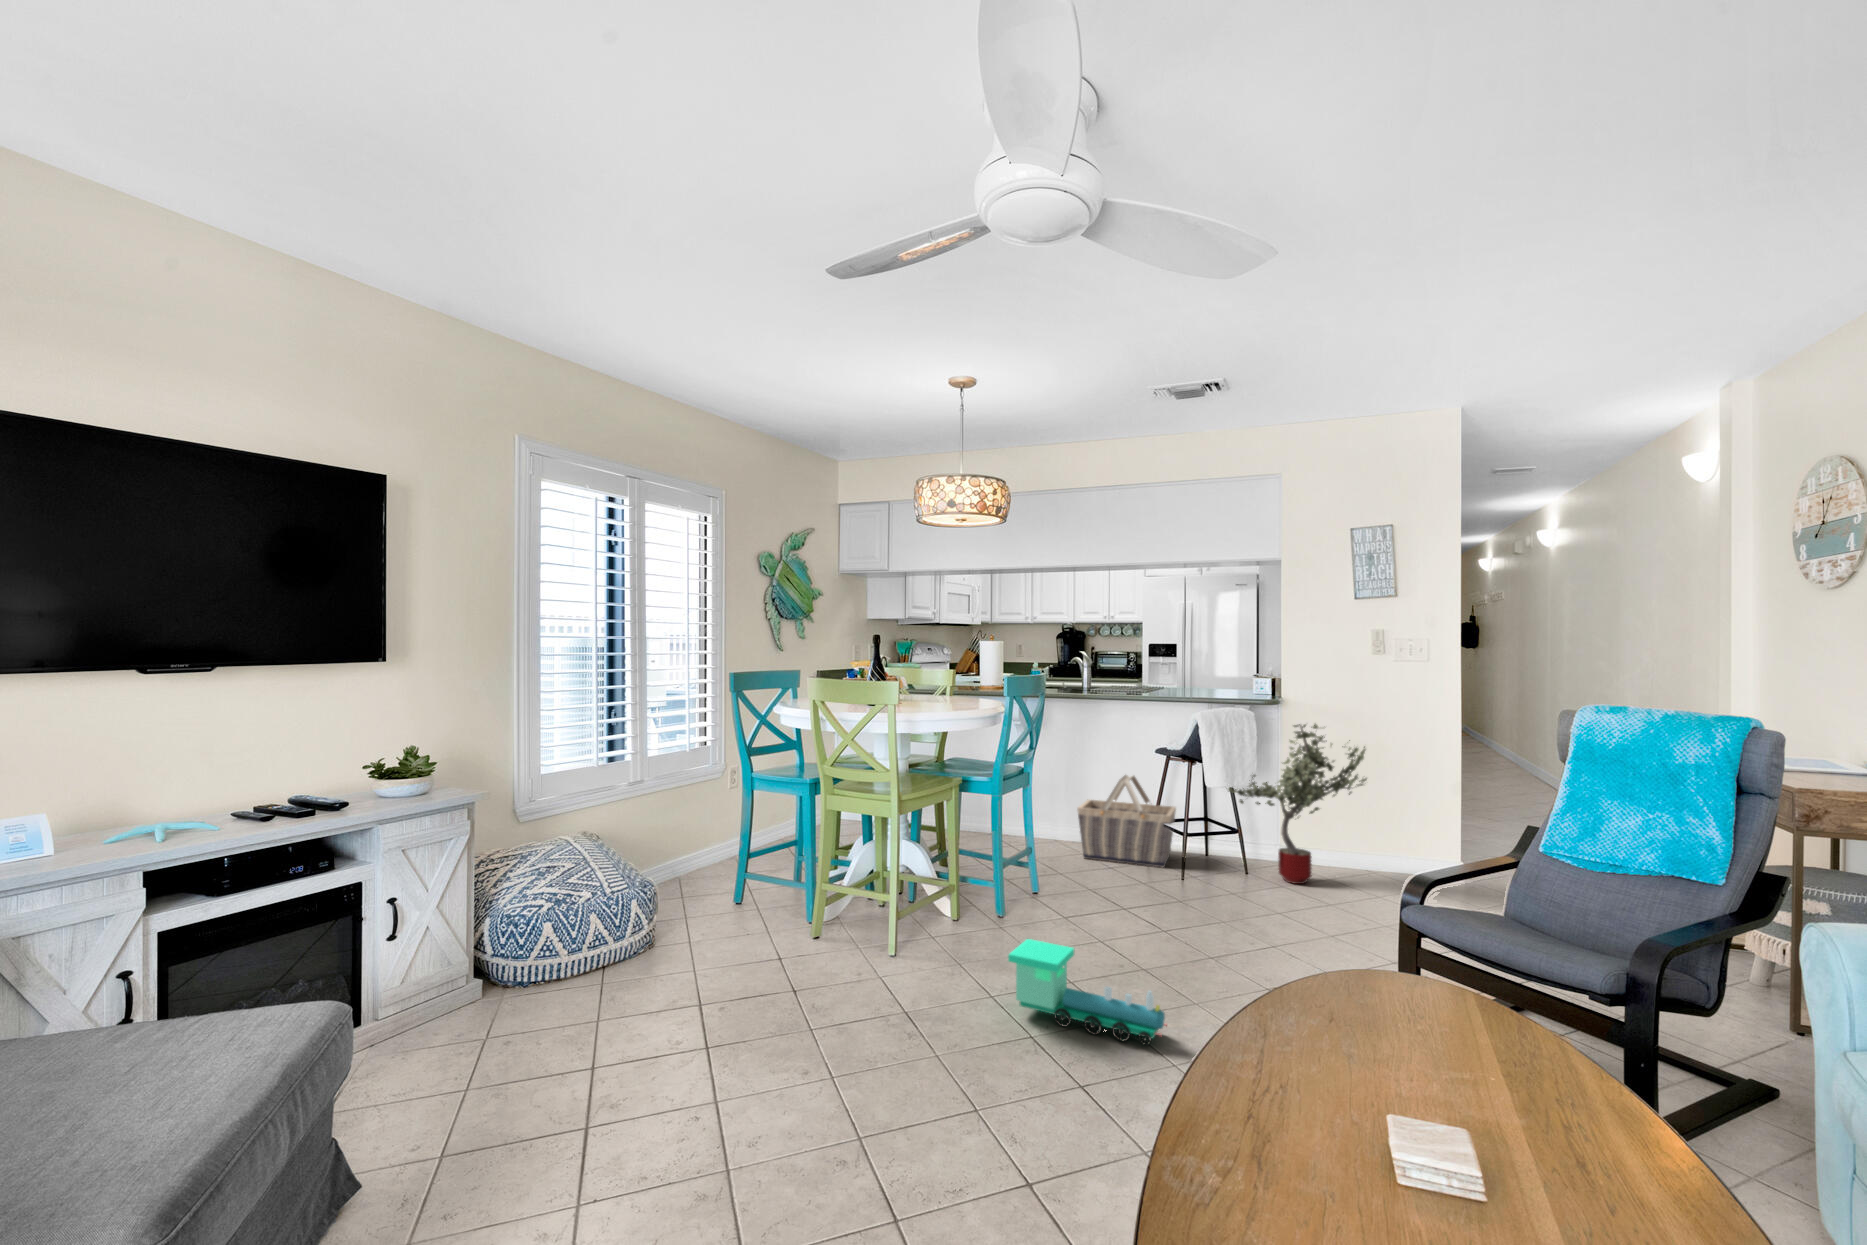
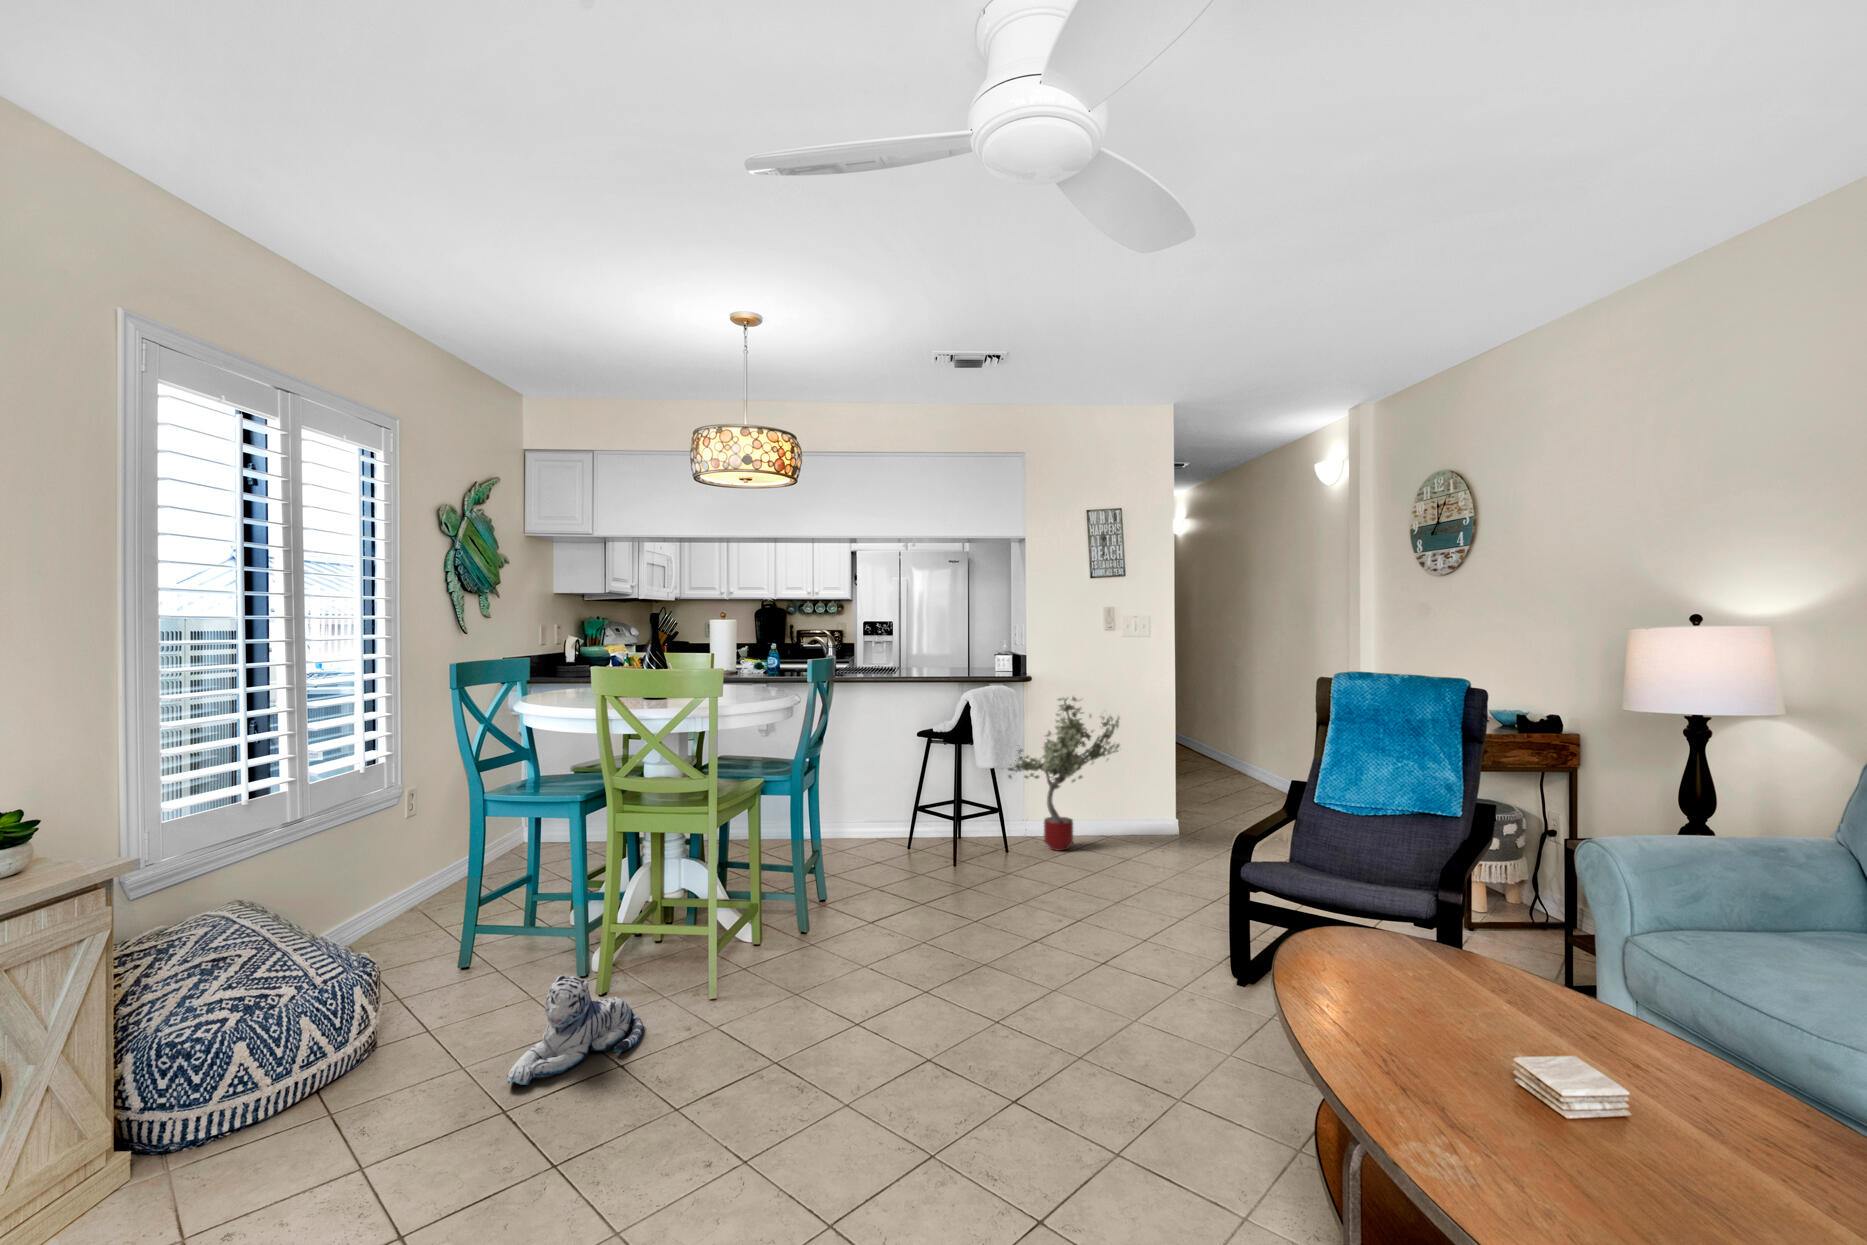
basket: present [1077,775,1176,867] -> none [848,759,945,852]
plush toy: none [704,915,820,994] -> present [507,975,643,1085]
toy train: present [1008,939,1167,1045] -> none [892,944,1052,1030]

